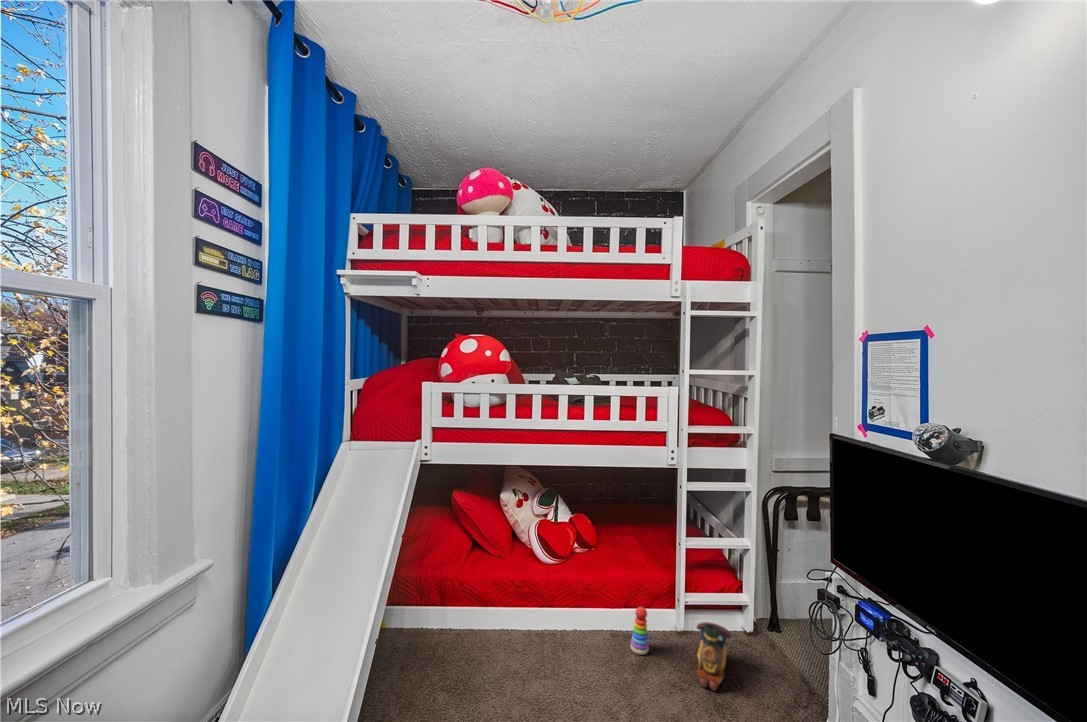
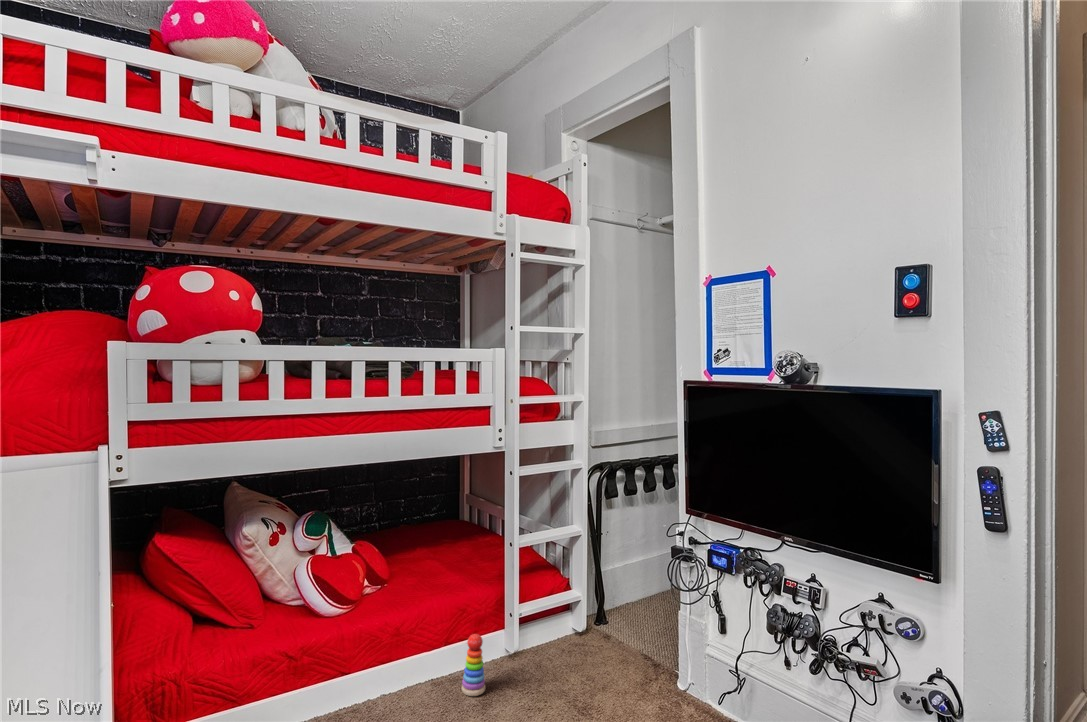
toy train: present [697,622,731,690] -> none [538,629,578,704]

